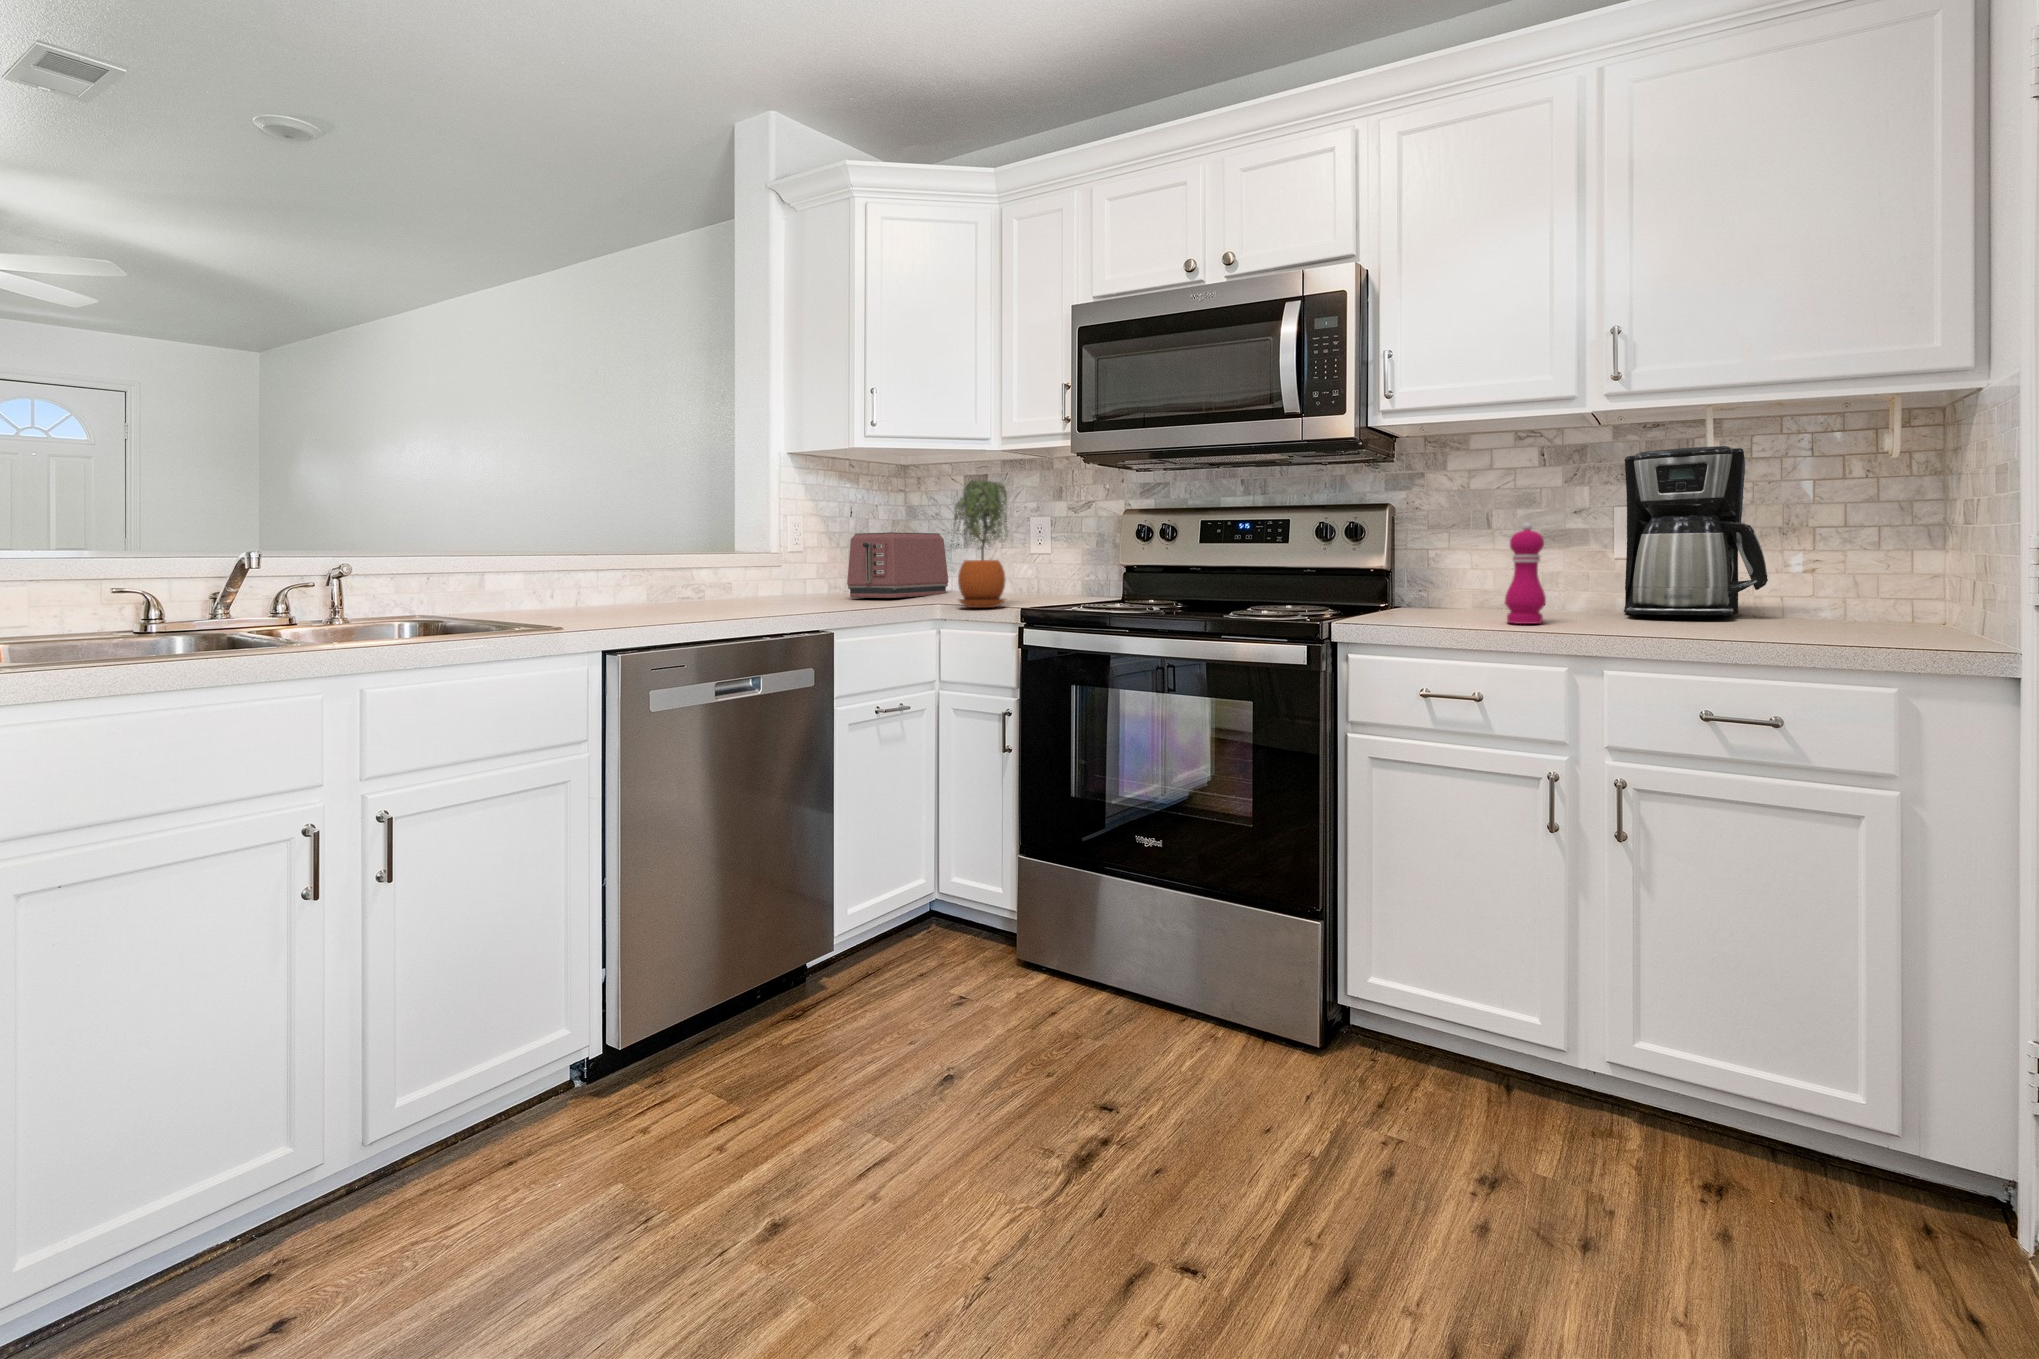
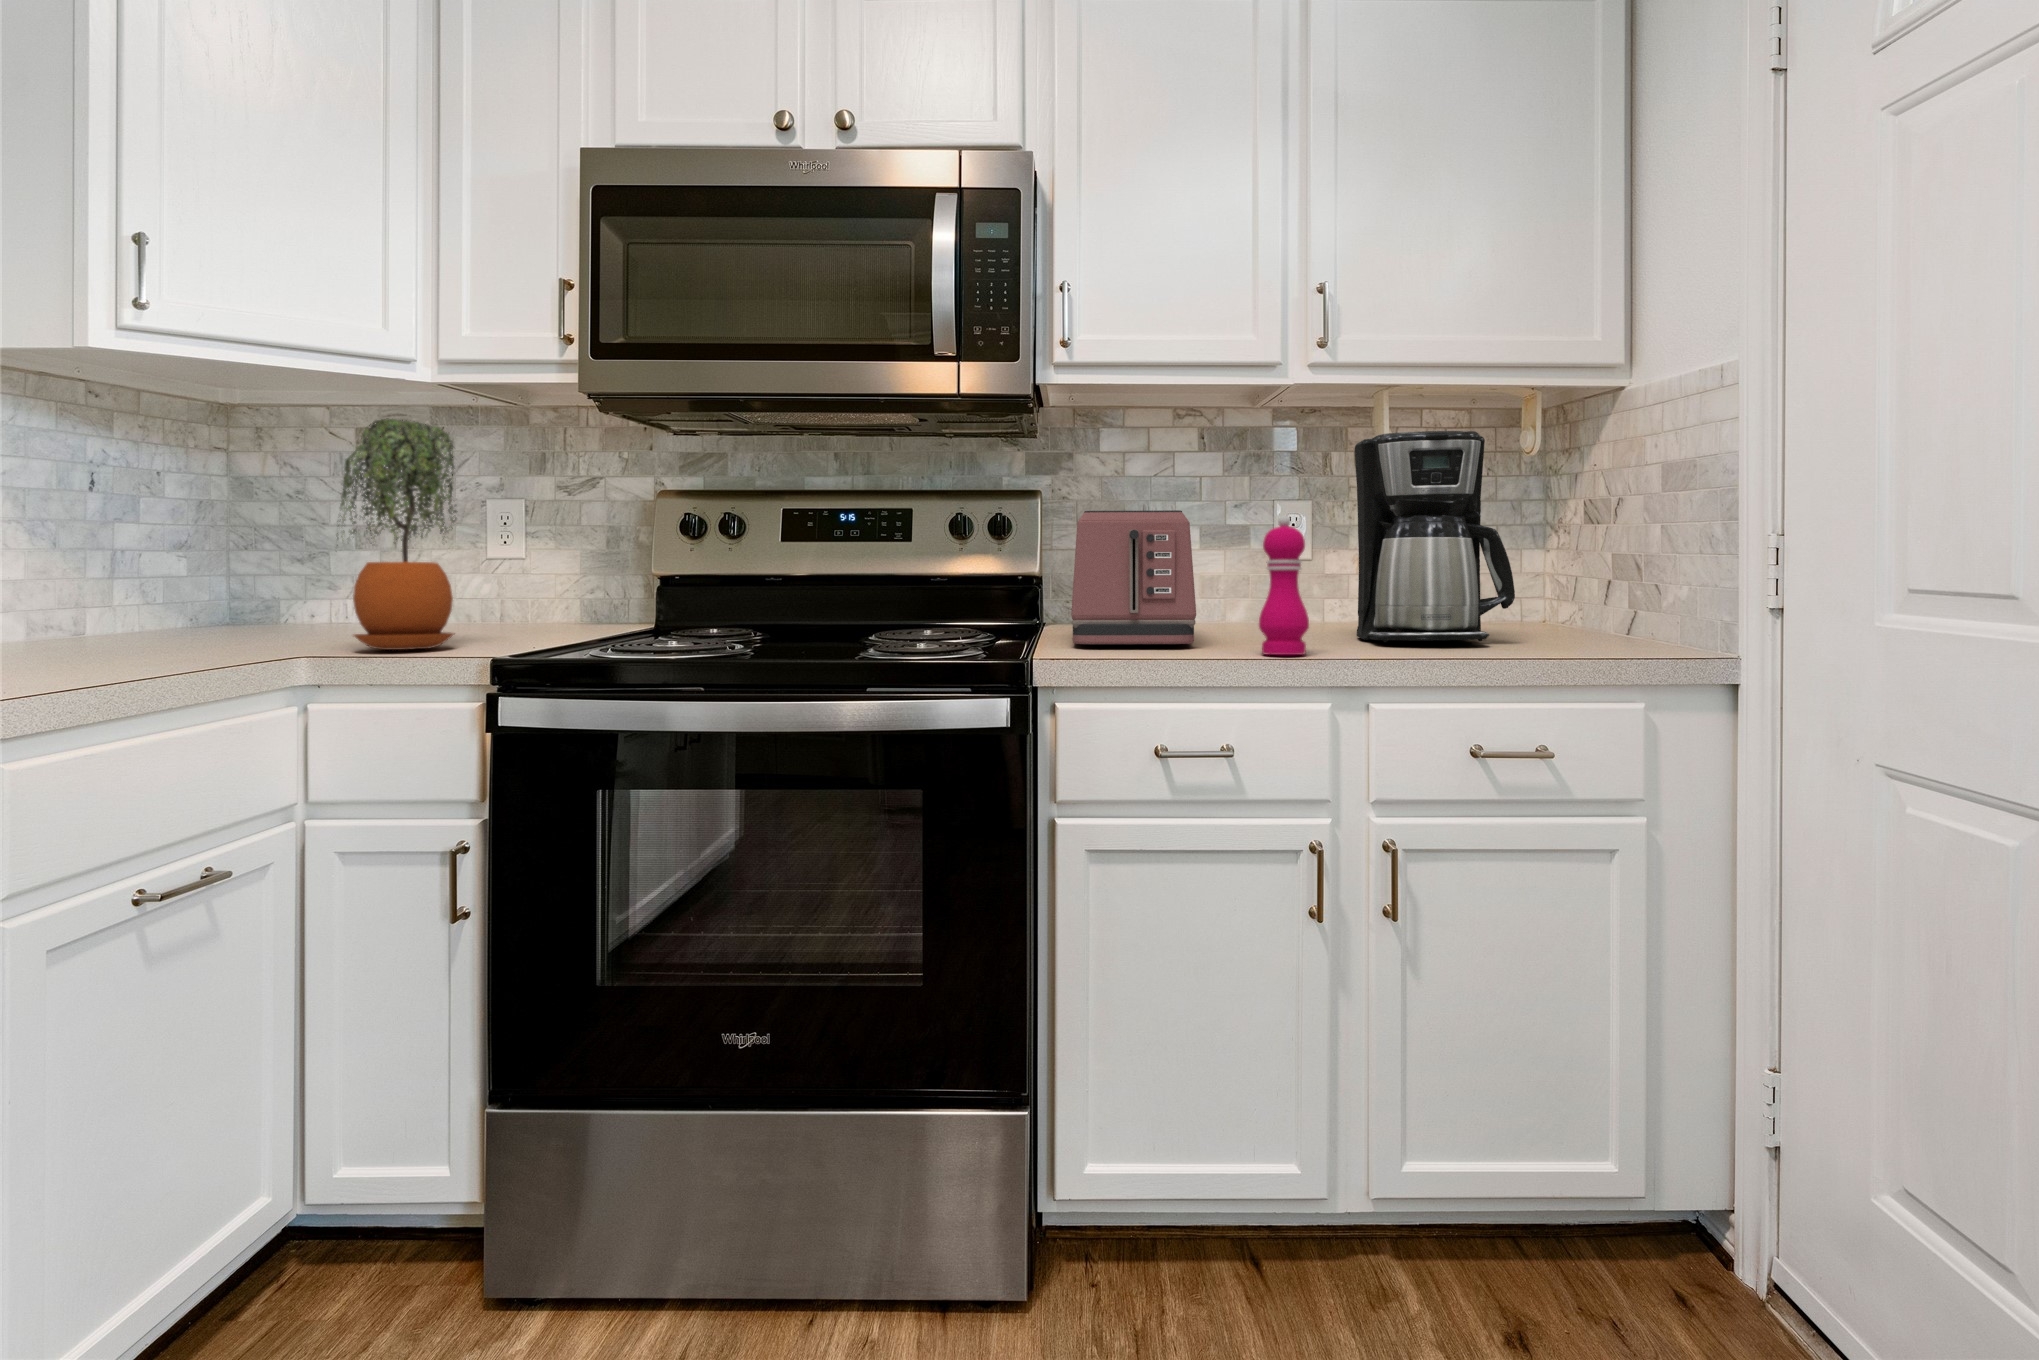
toaster: present [847,532,948,598] -> present [1071,510,1196,644]

